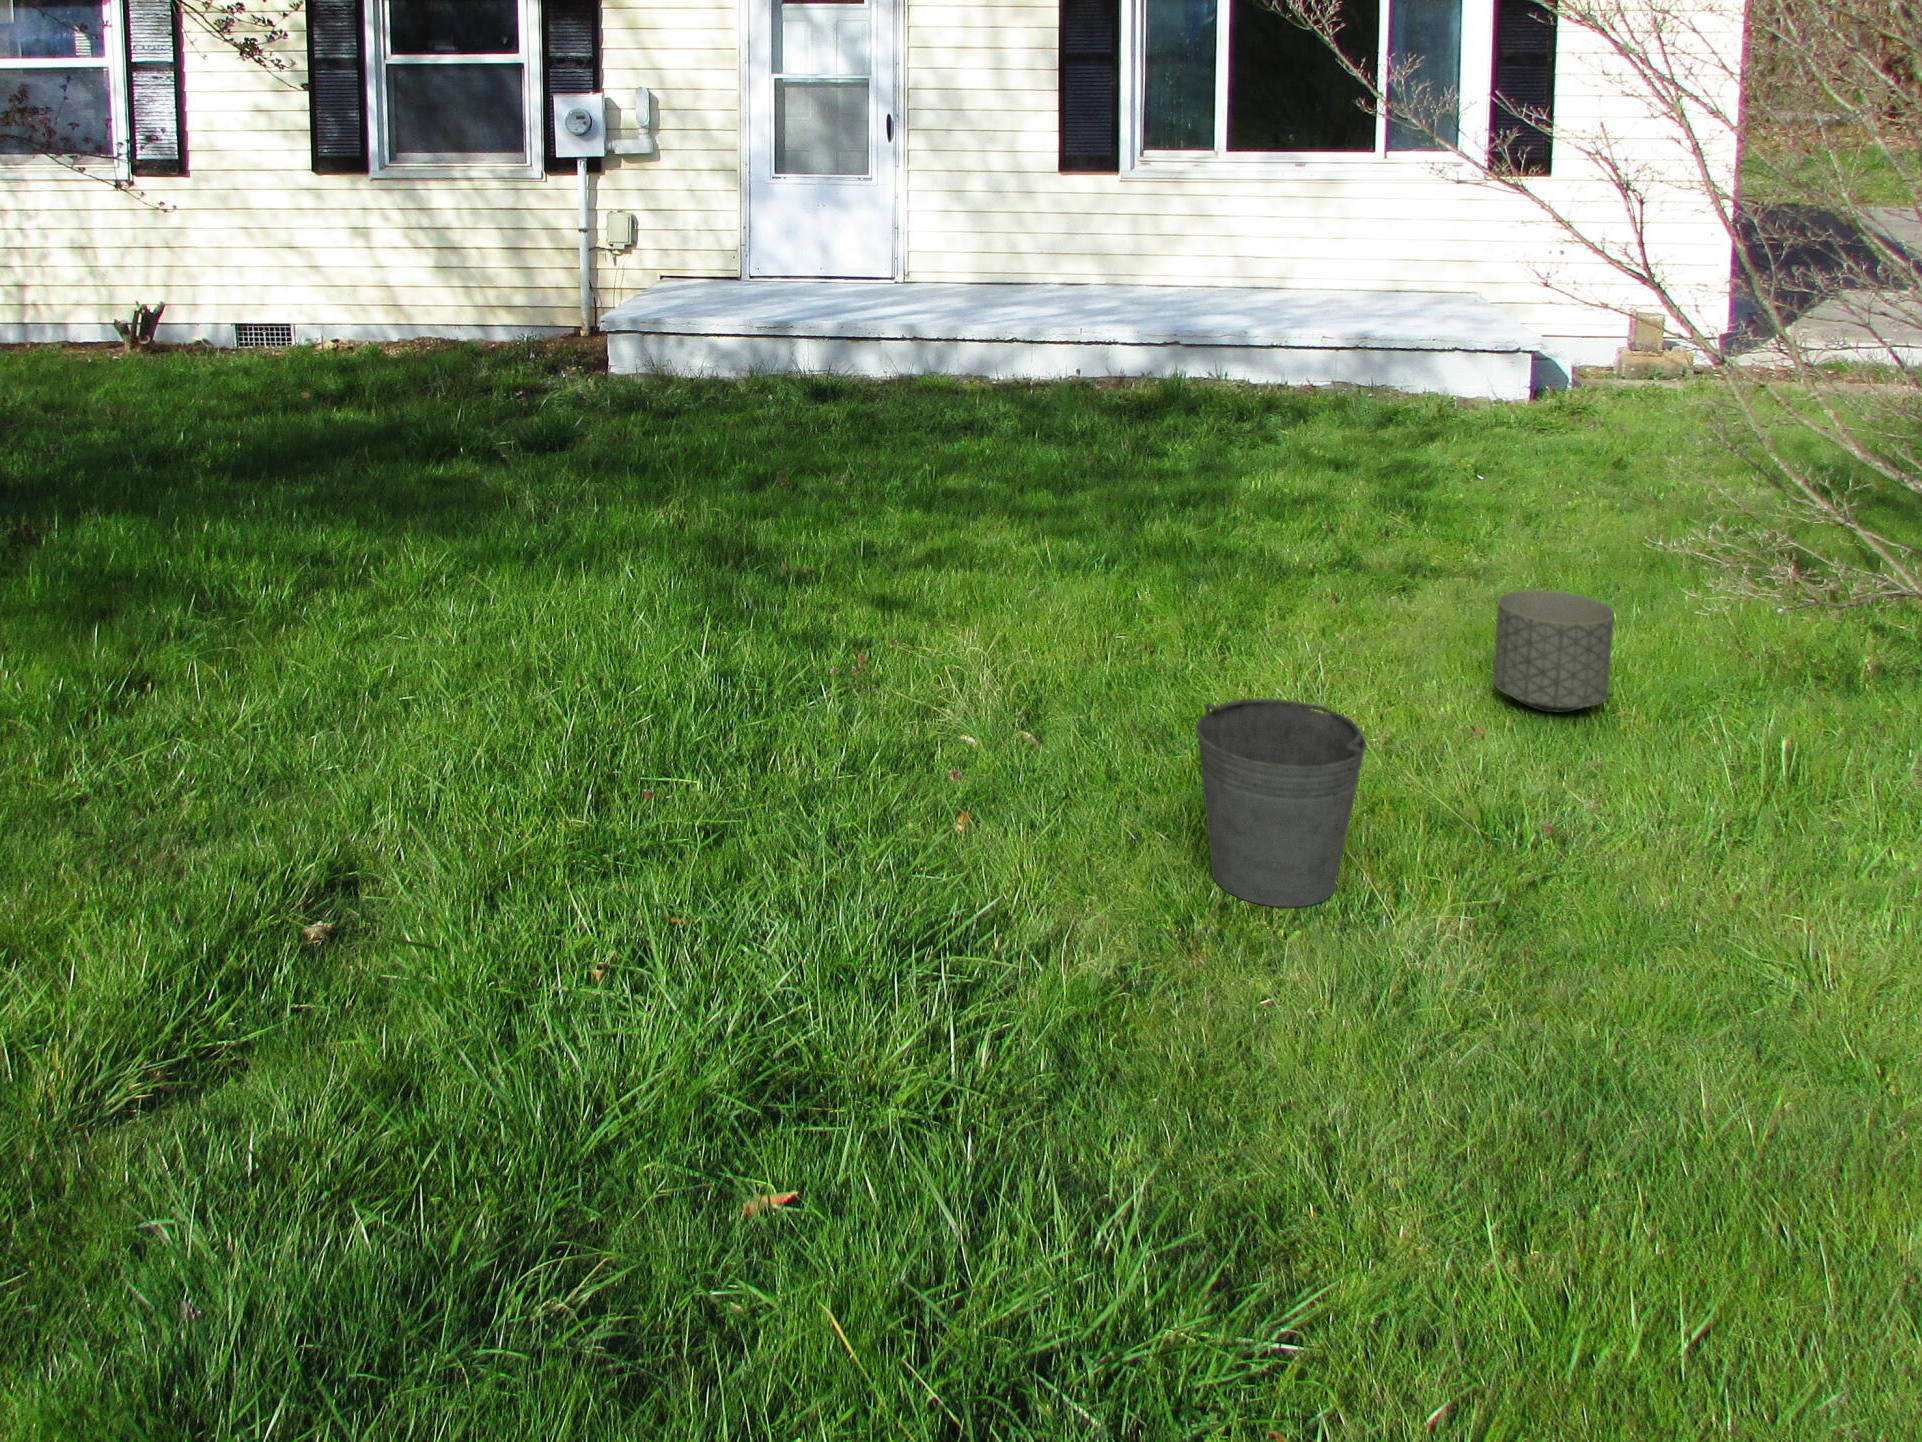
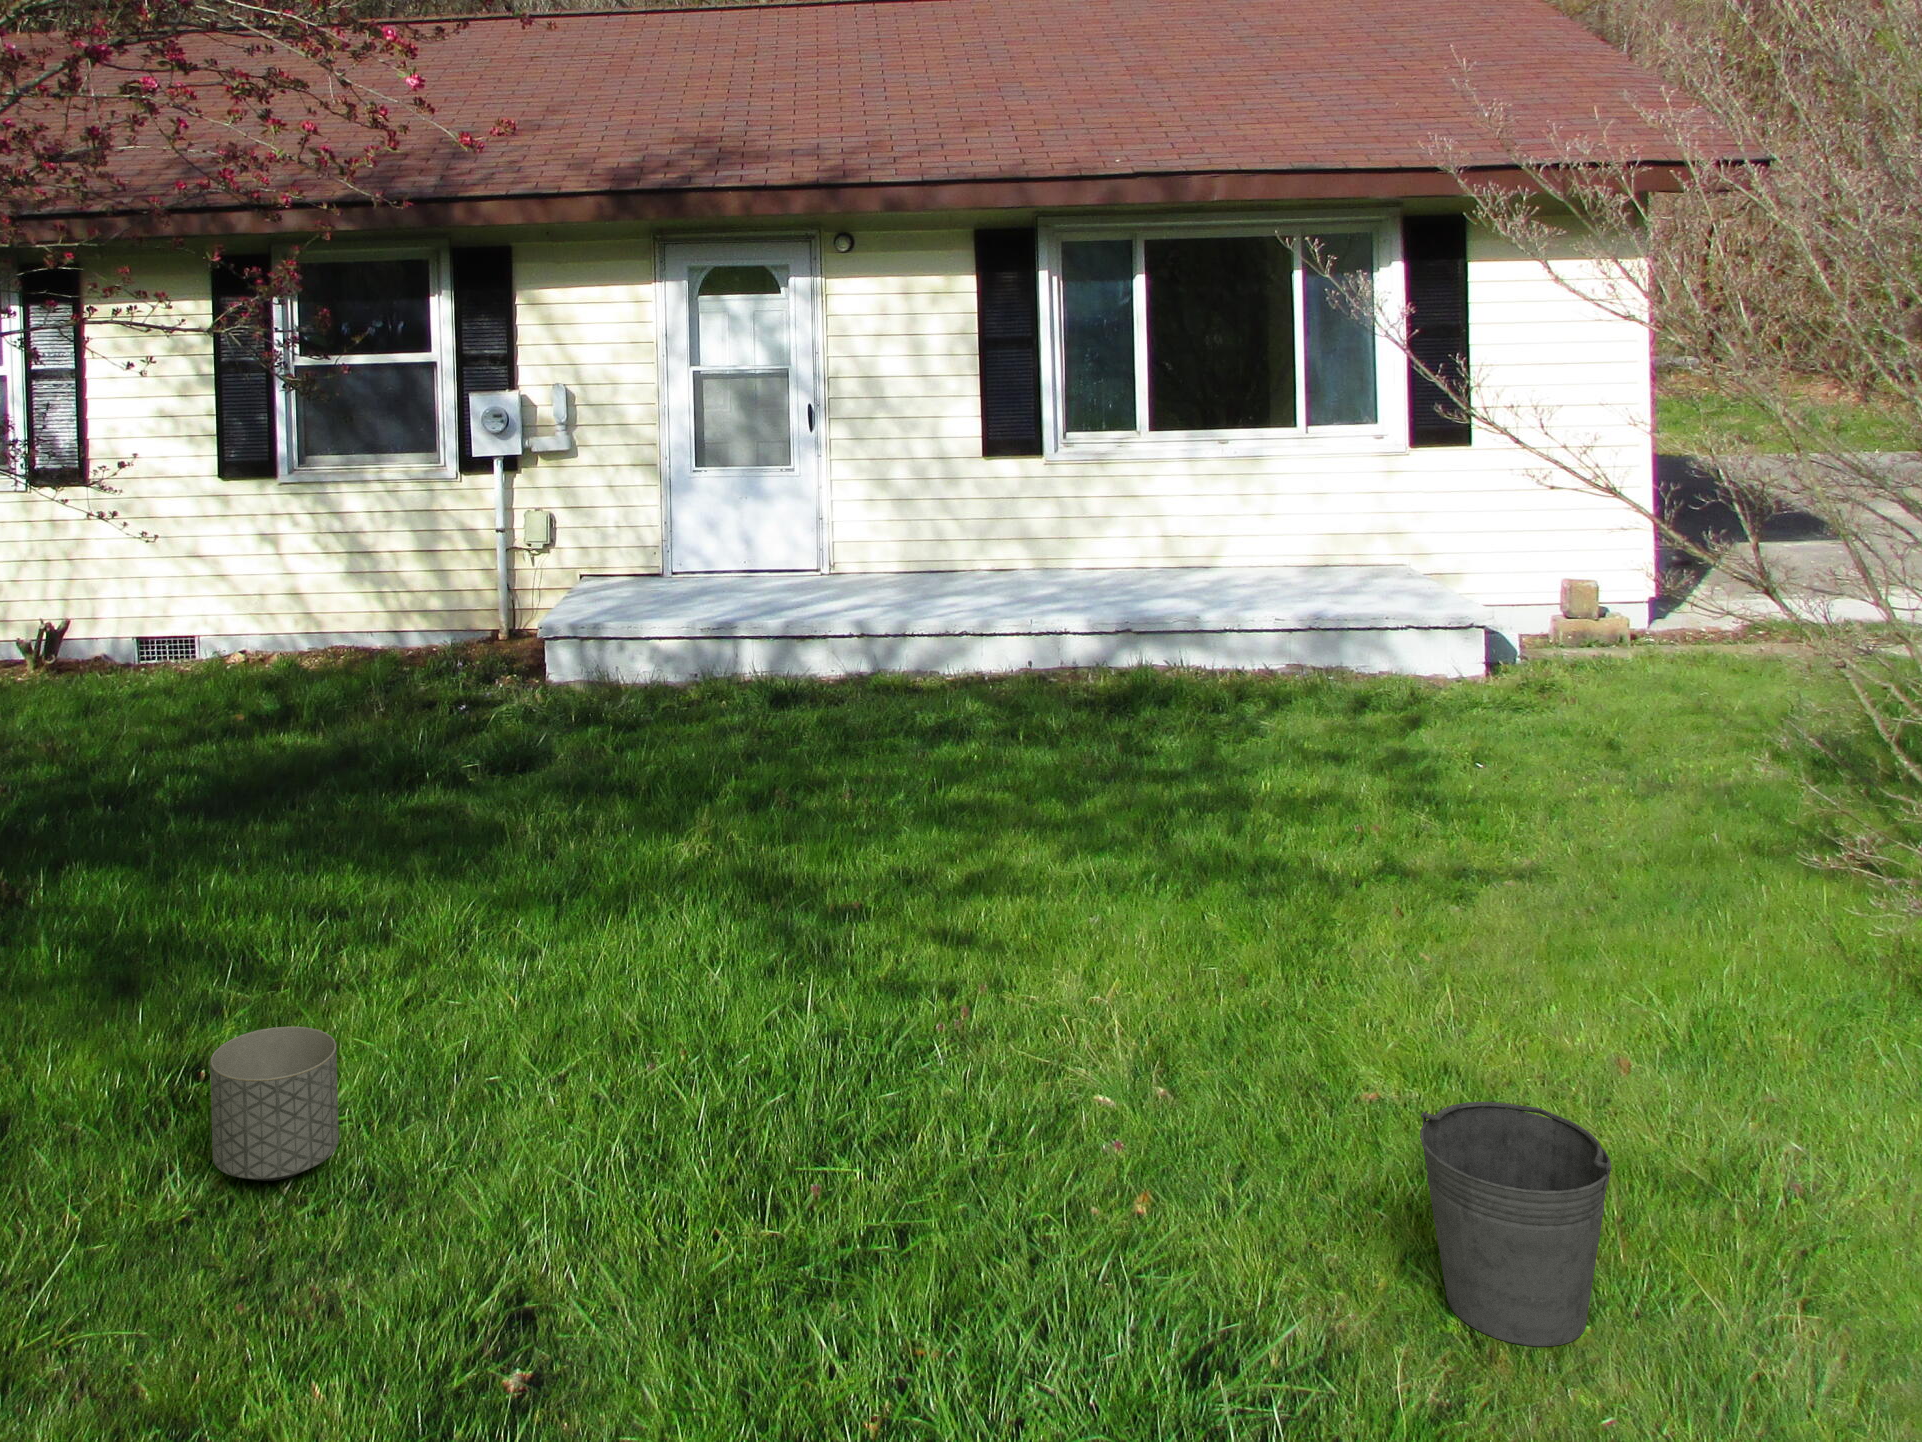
planter: present [1493,590,1614,712] -> present [210,1027,339,1181]

